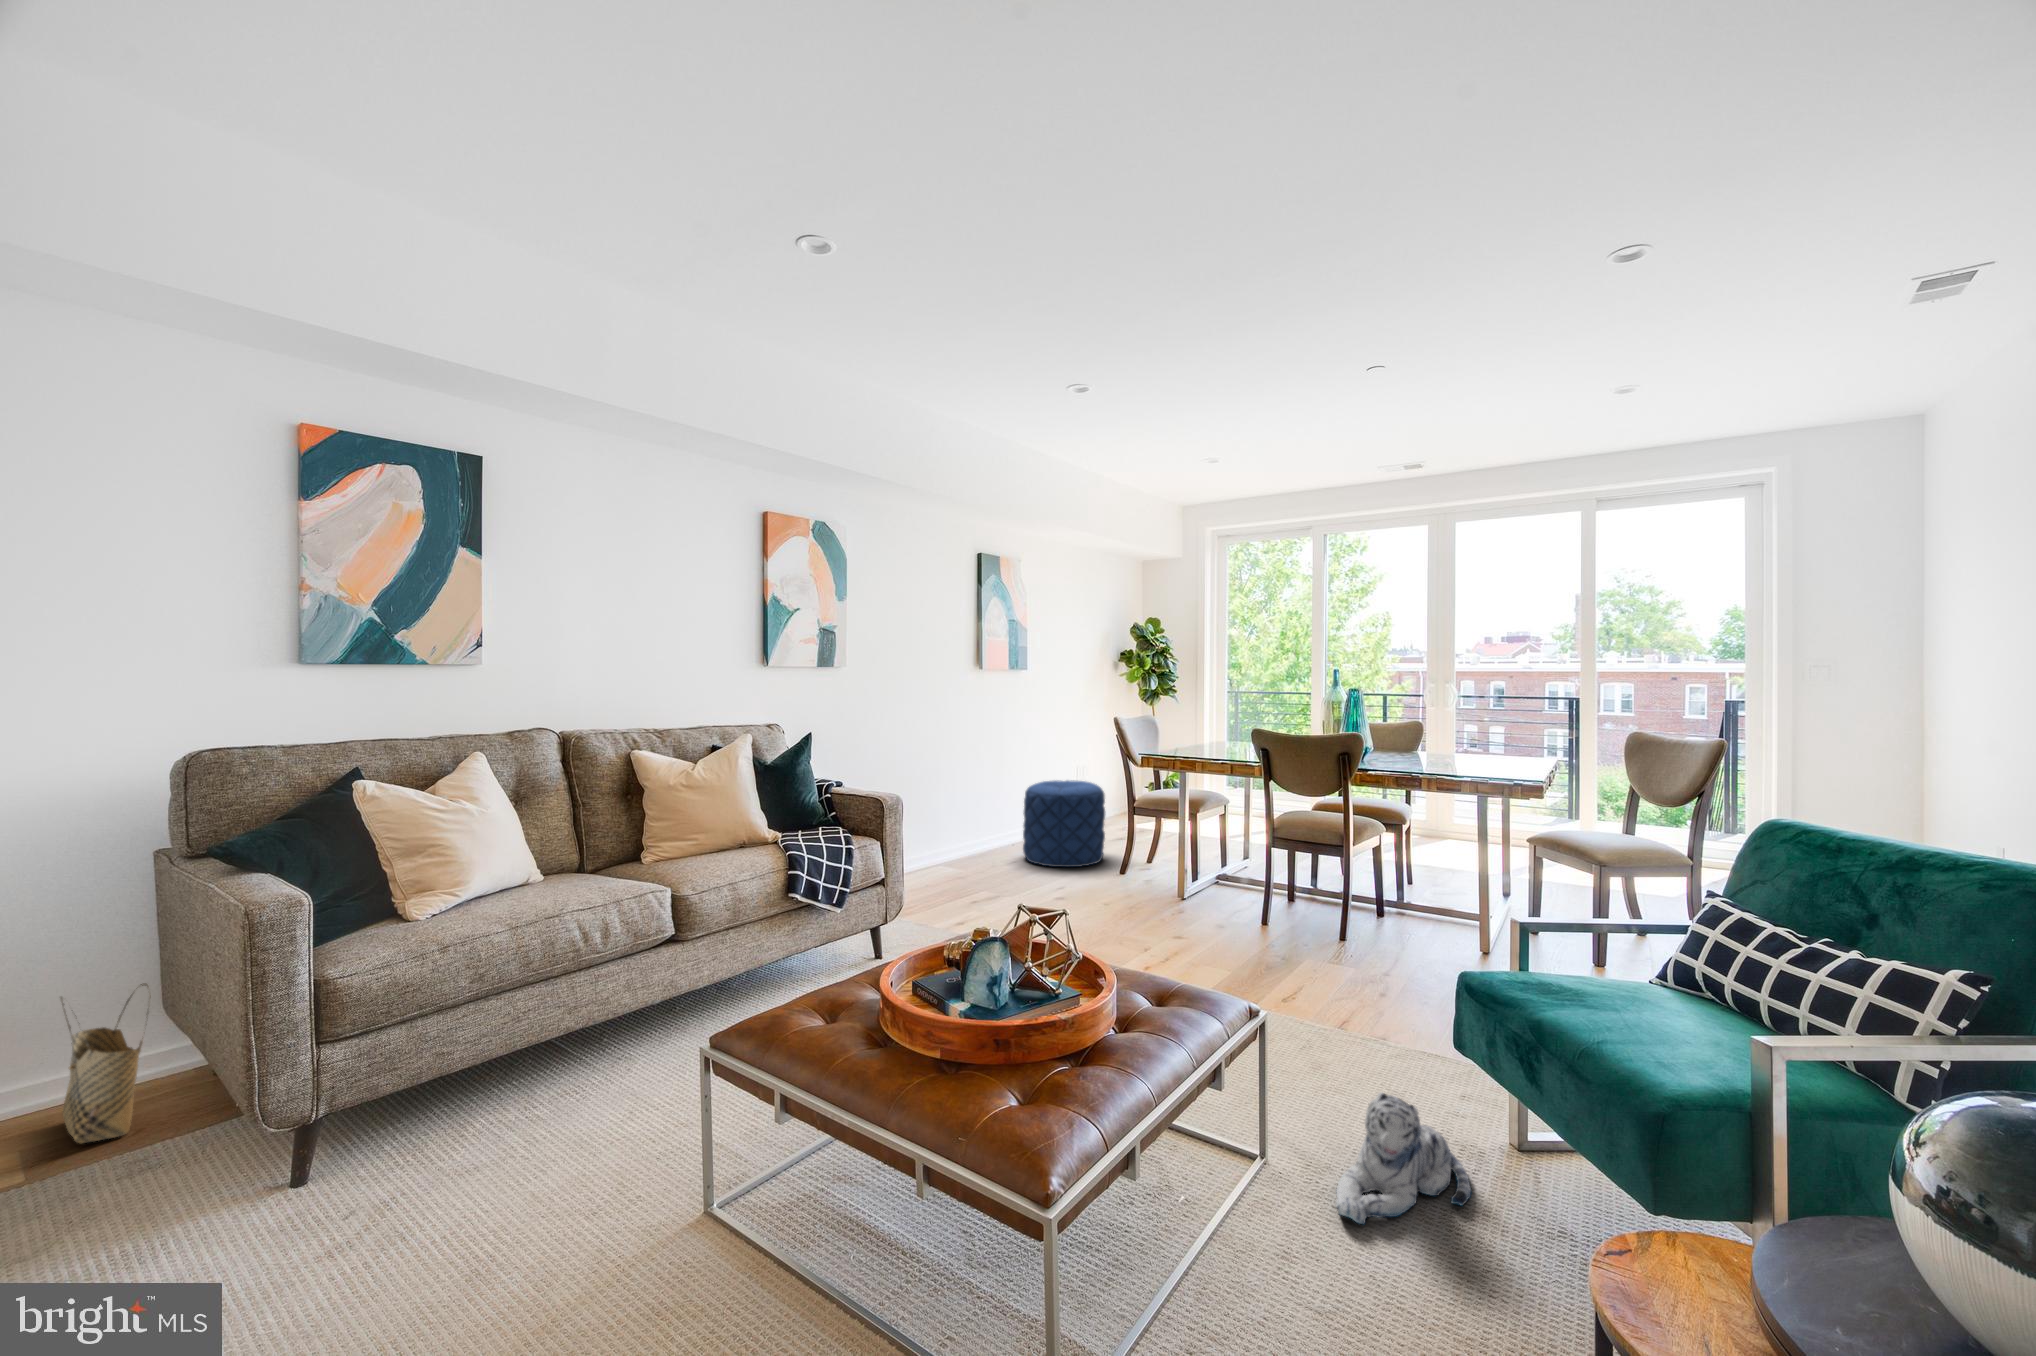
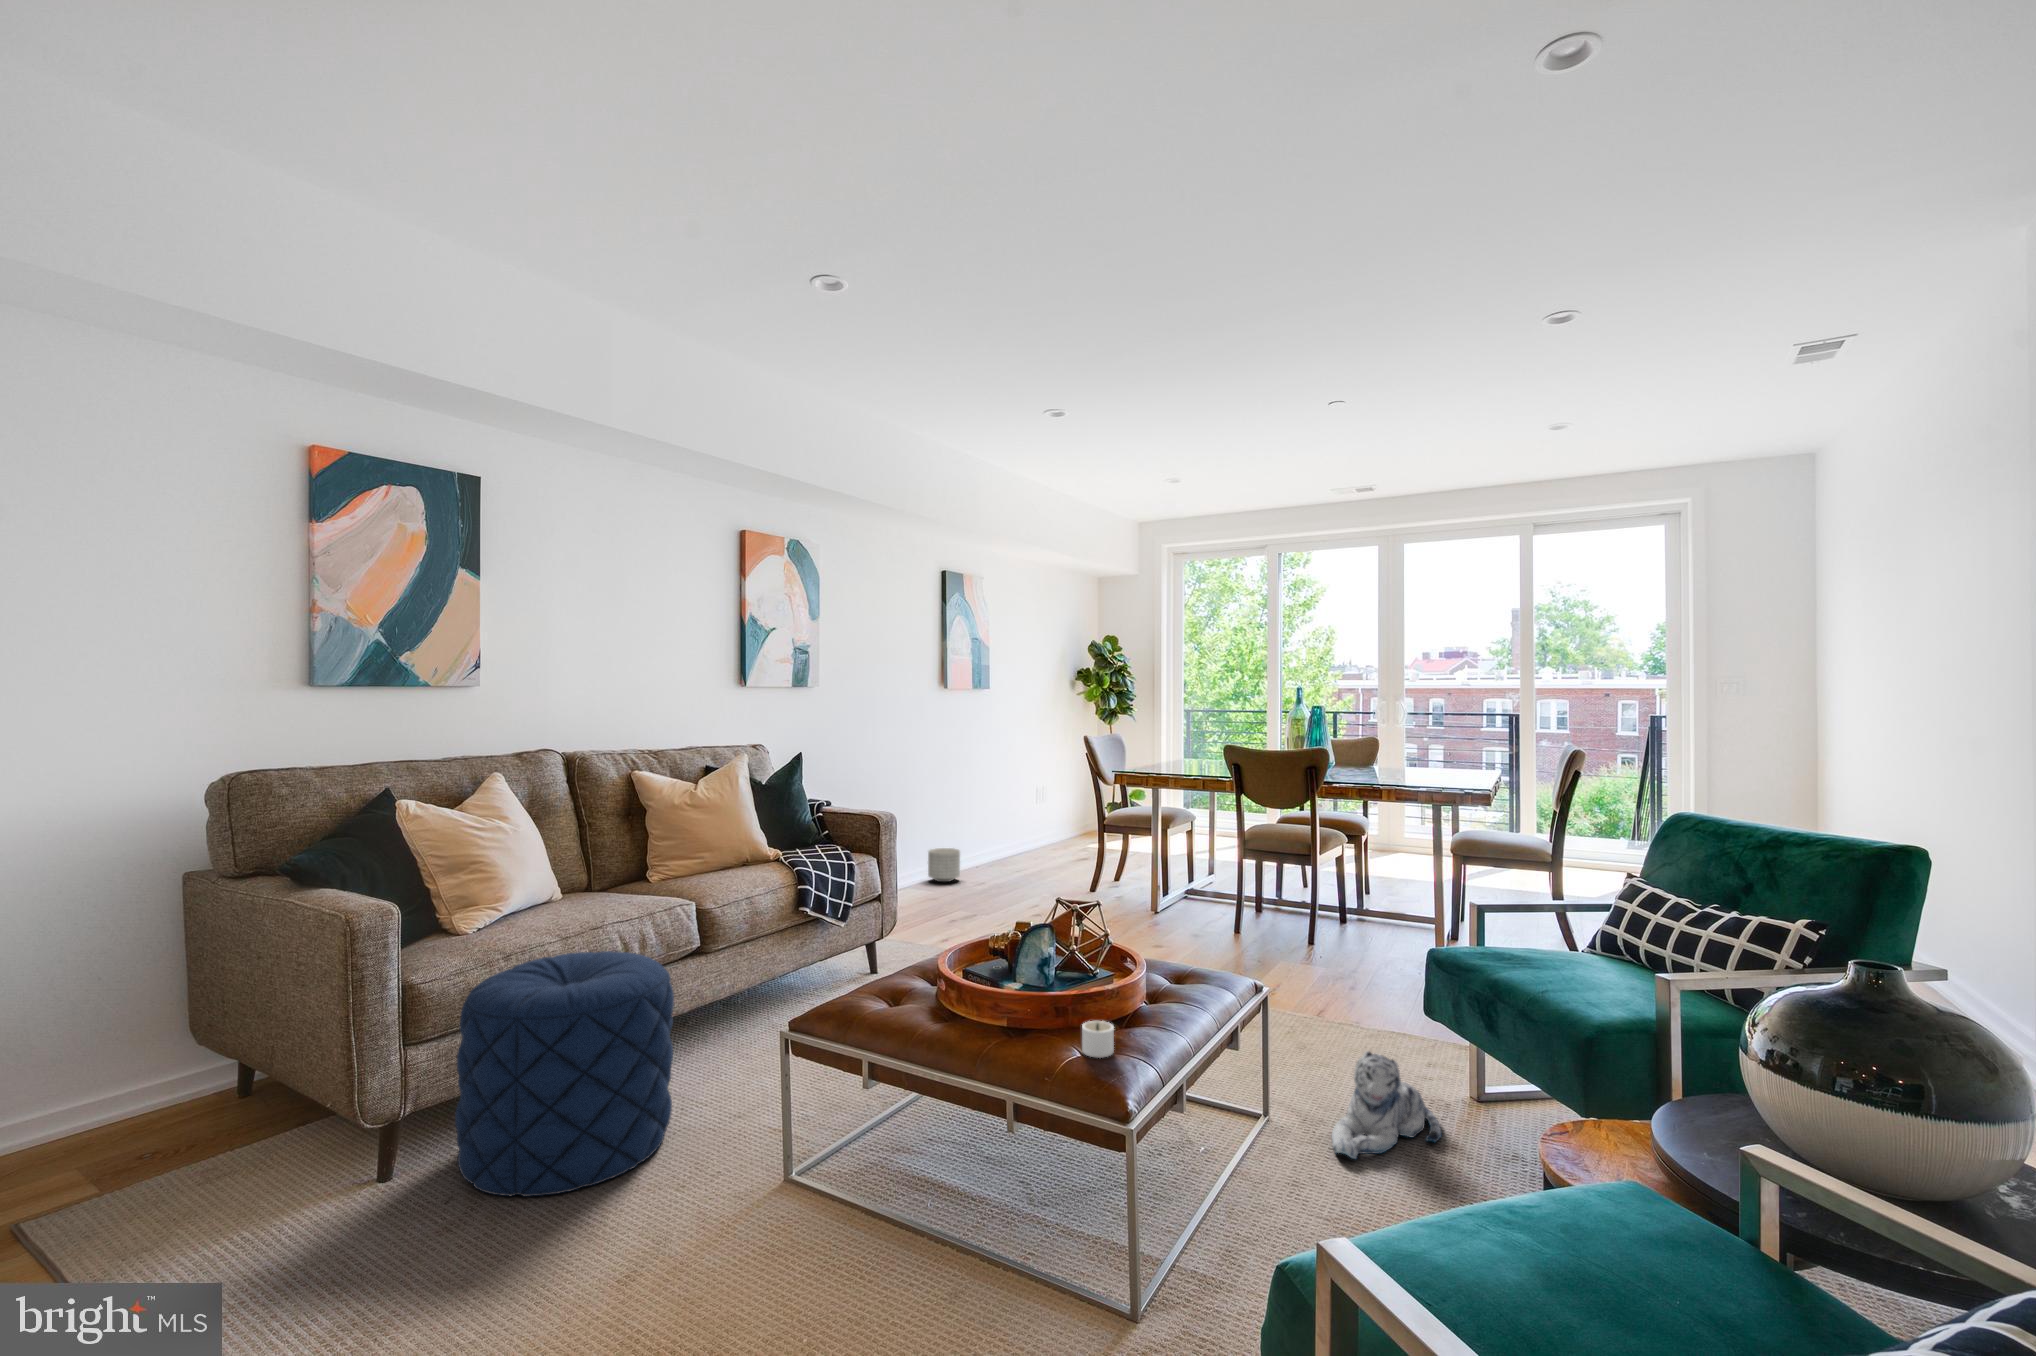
pouf: present [1023,780,1105,867] -> present [455,951,674,1196]
planter: none [962,826,994,860] -> present [928,848,960,882]
woven basket: present [60,983,148,1143] -> none [109,1003,199,1158]
candle: none [1013,1065,1064,1117] -> present [1082,1021,1114,1058]

